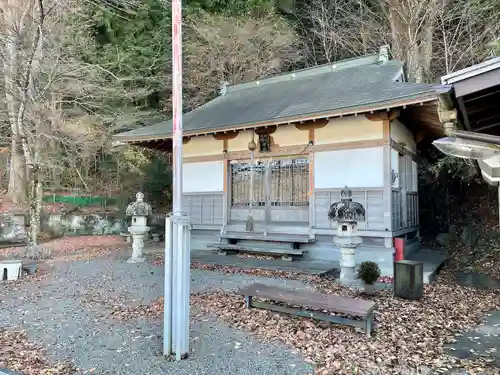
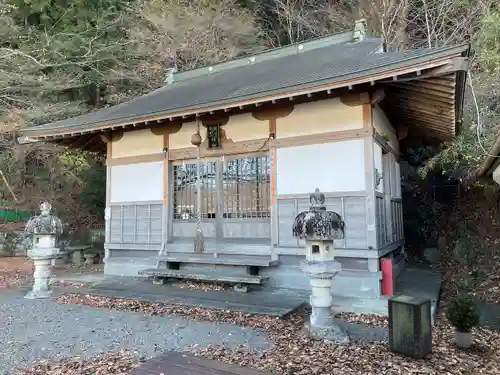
potted plant: present [357,261,381,295] -> present [445,297,482,348]

